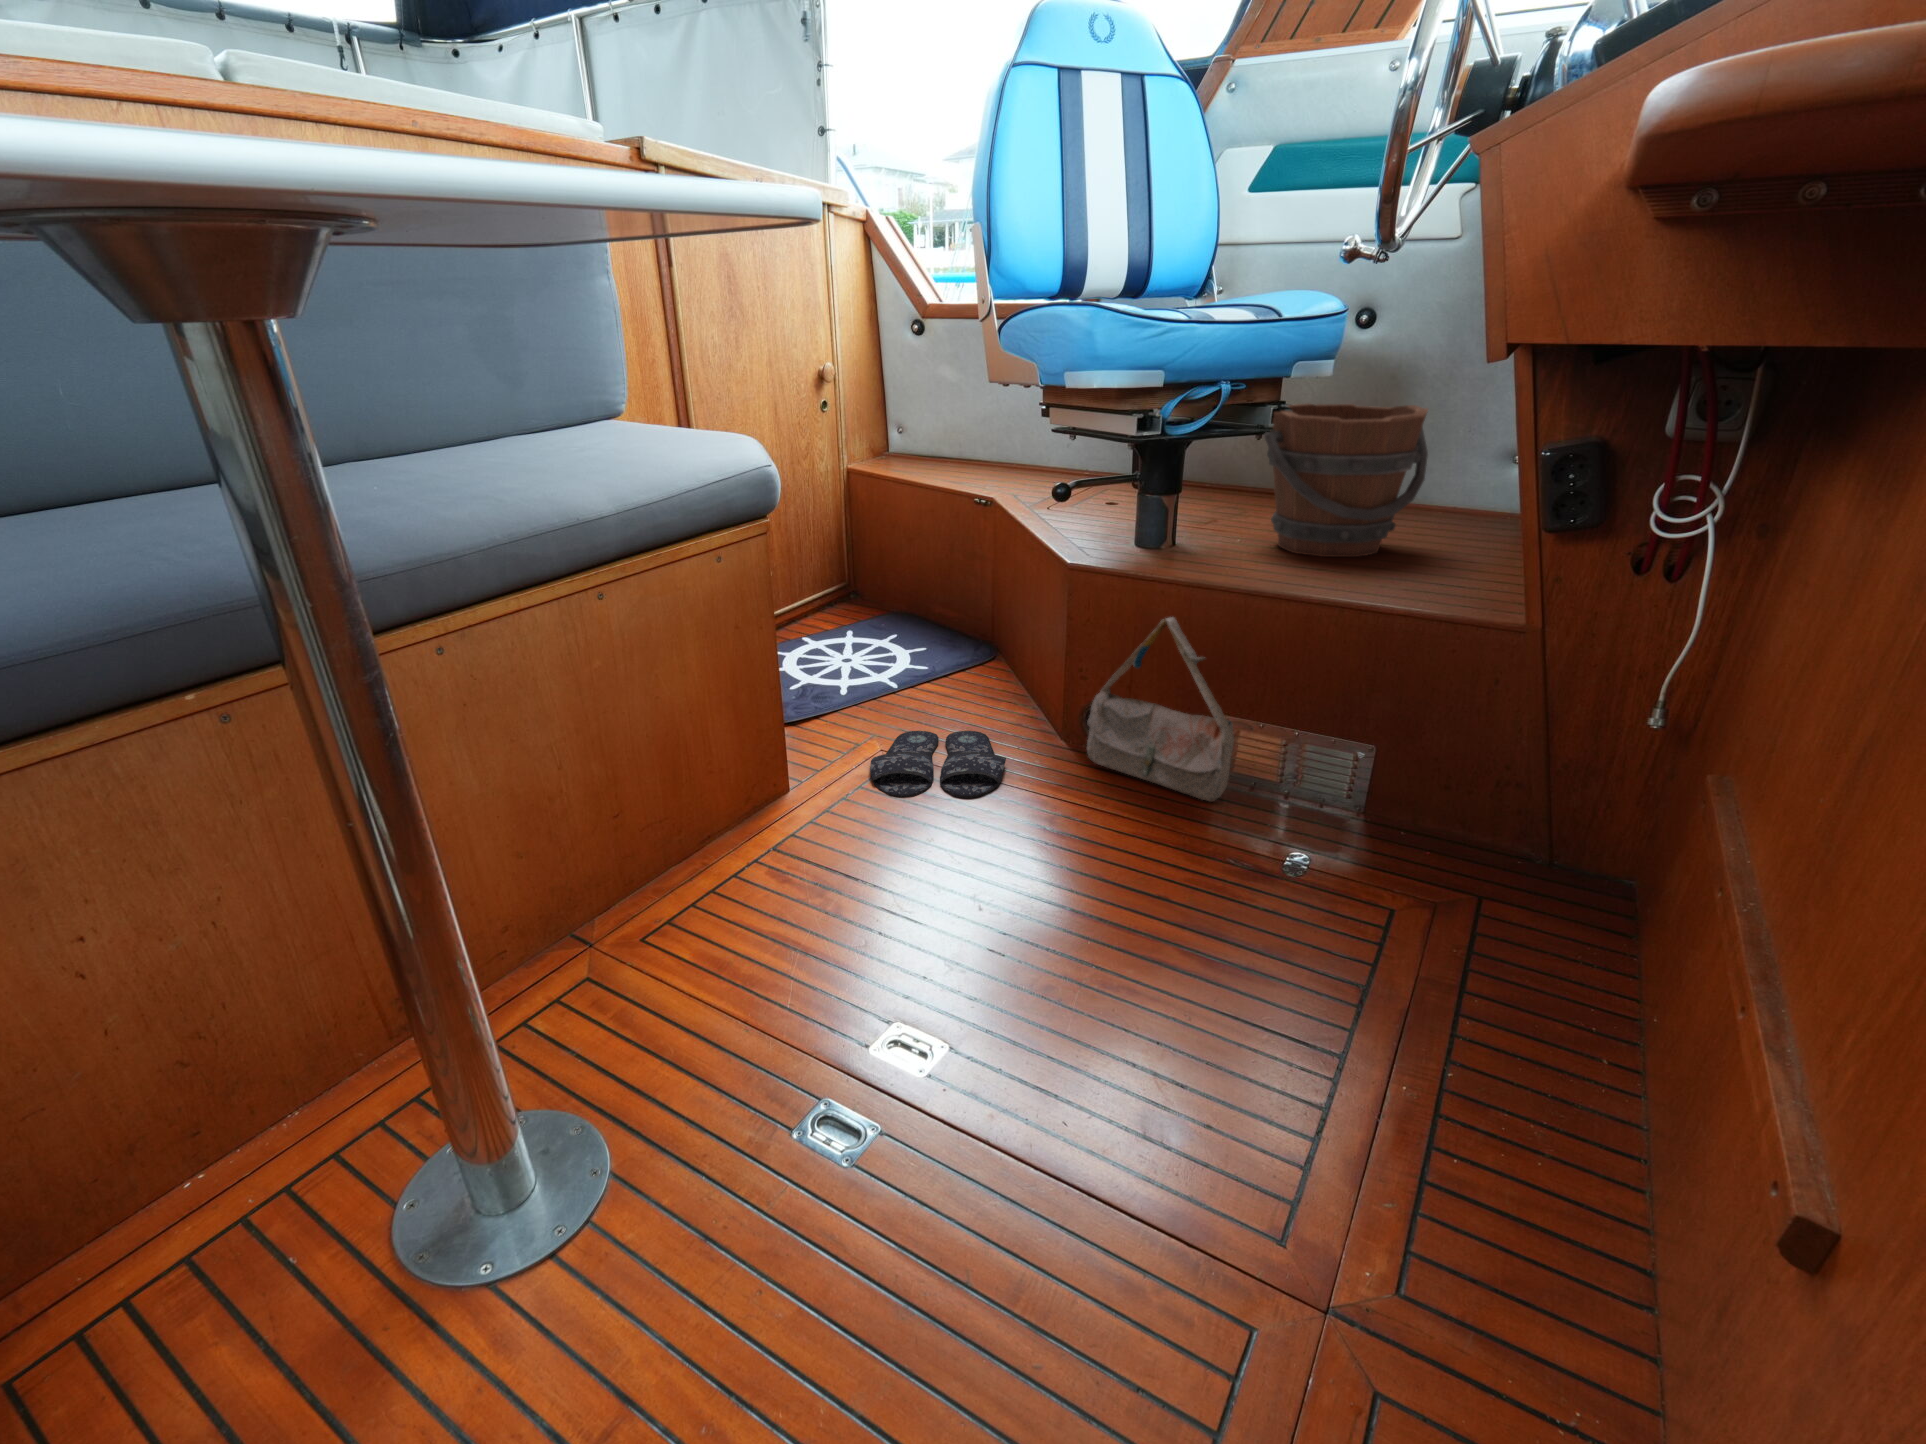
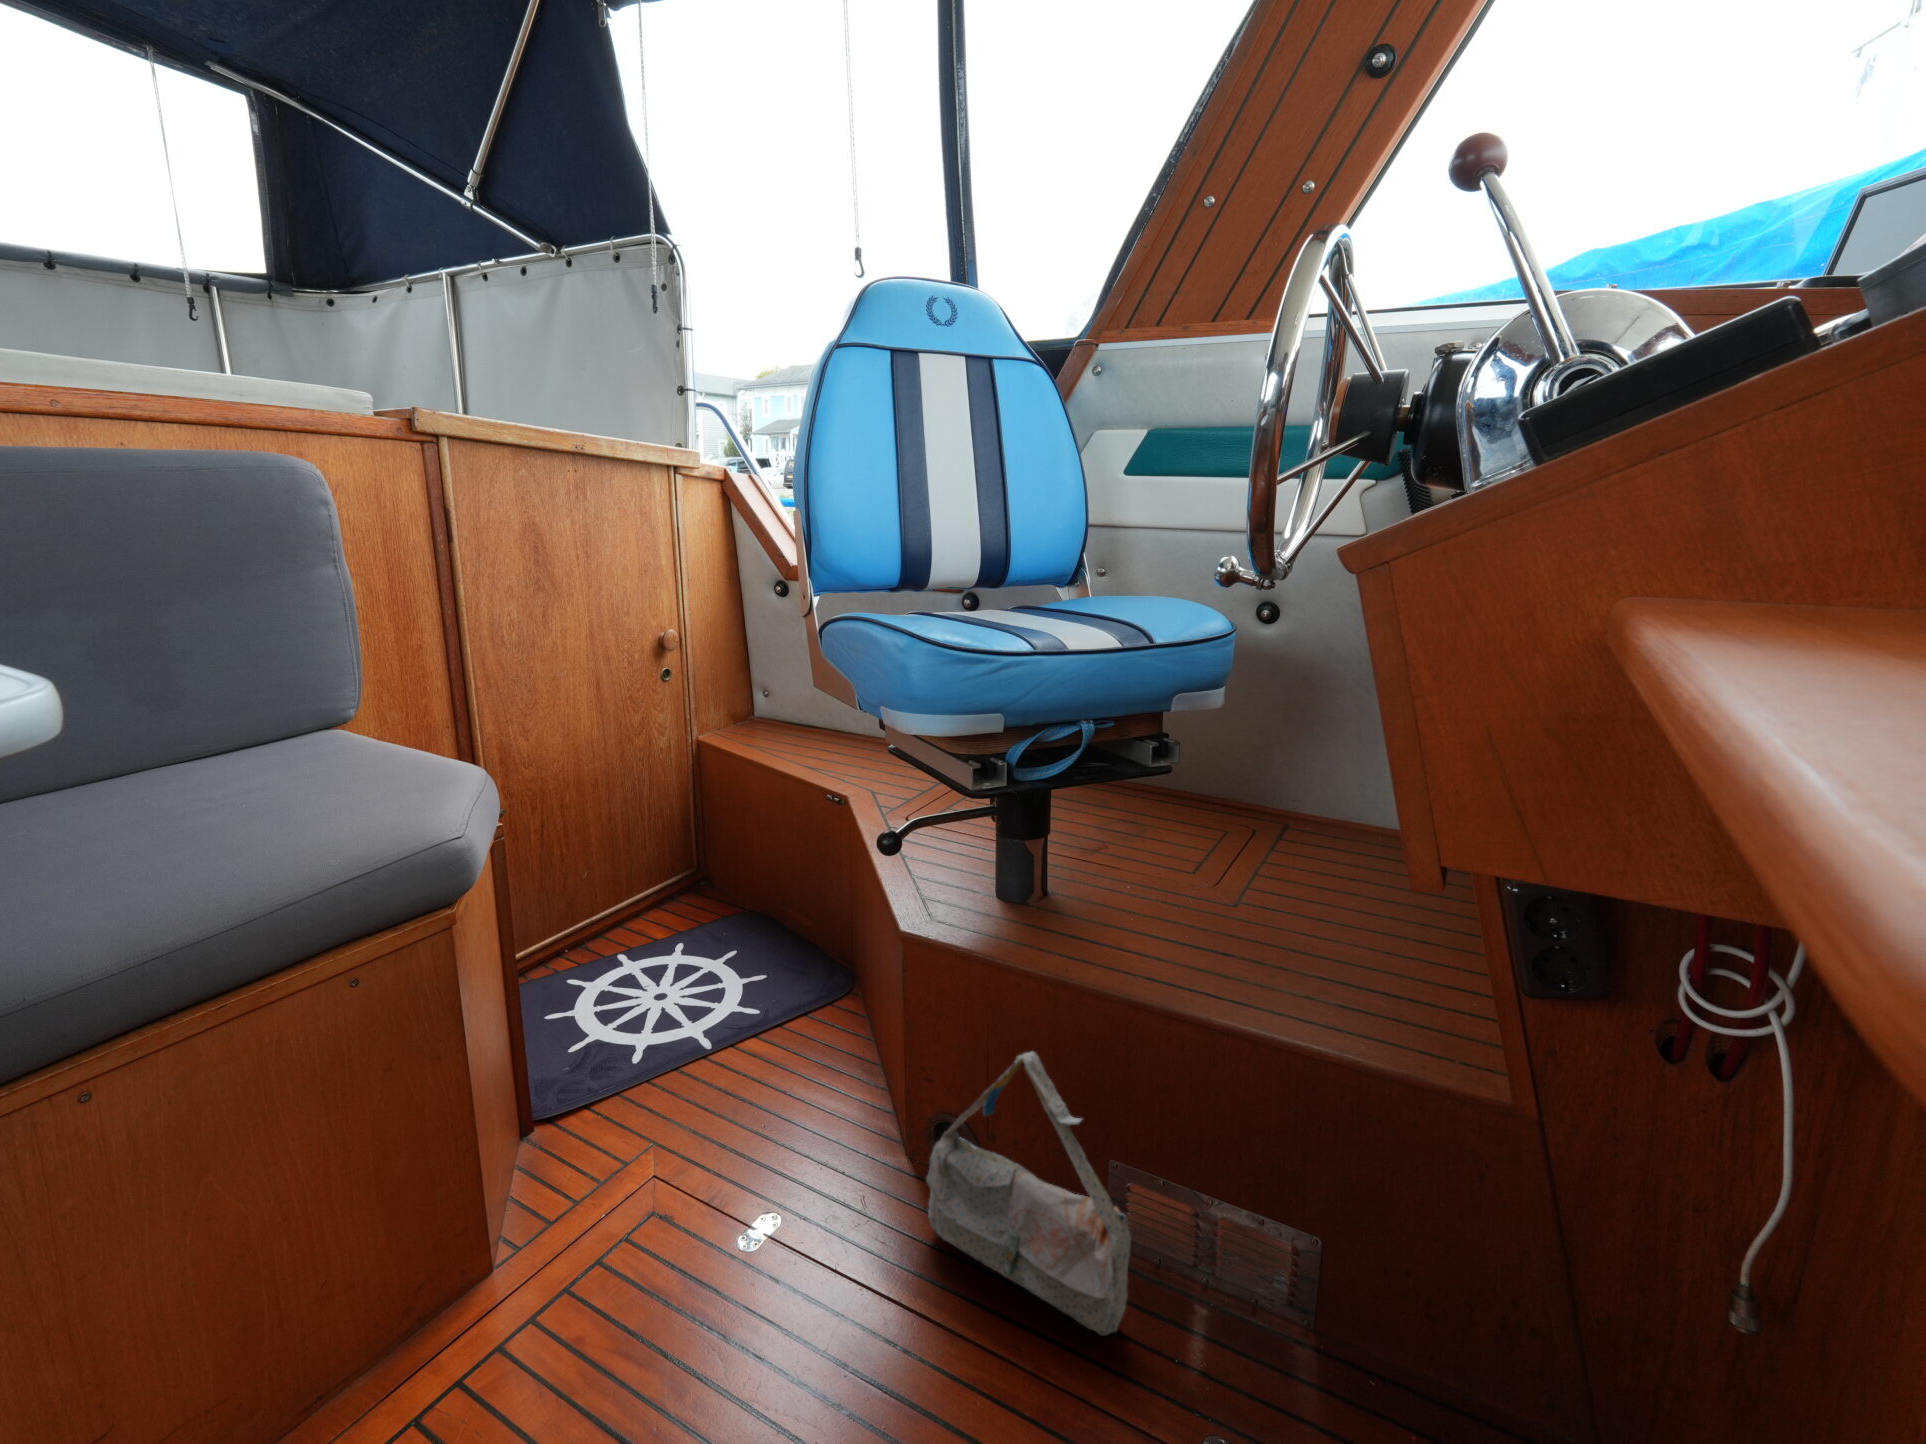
bucket: present [1264,403,1428,557] -> none [1146,722,1353,931]
slippers: present [870,731,1006,798] -> none [604,1156,814,1332]

